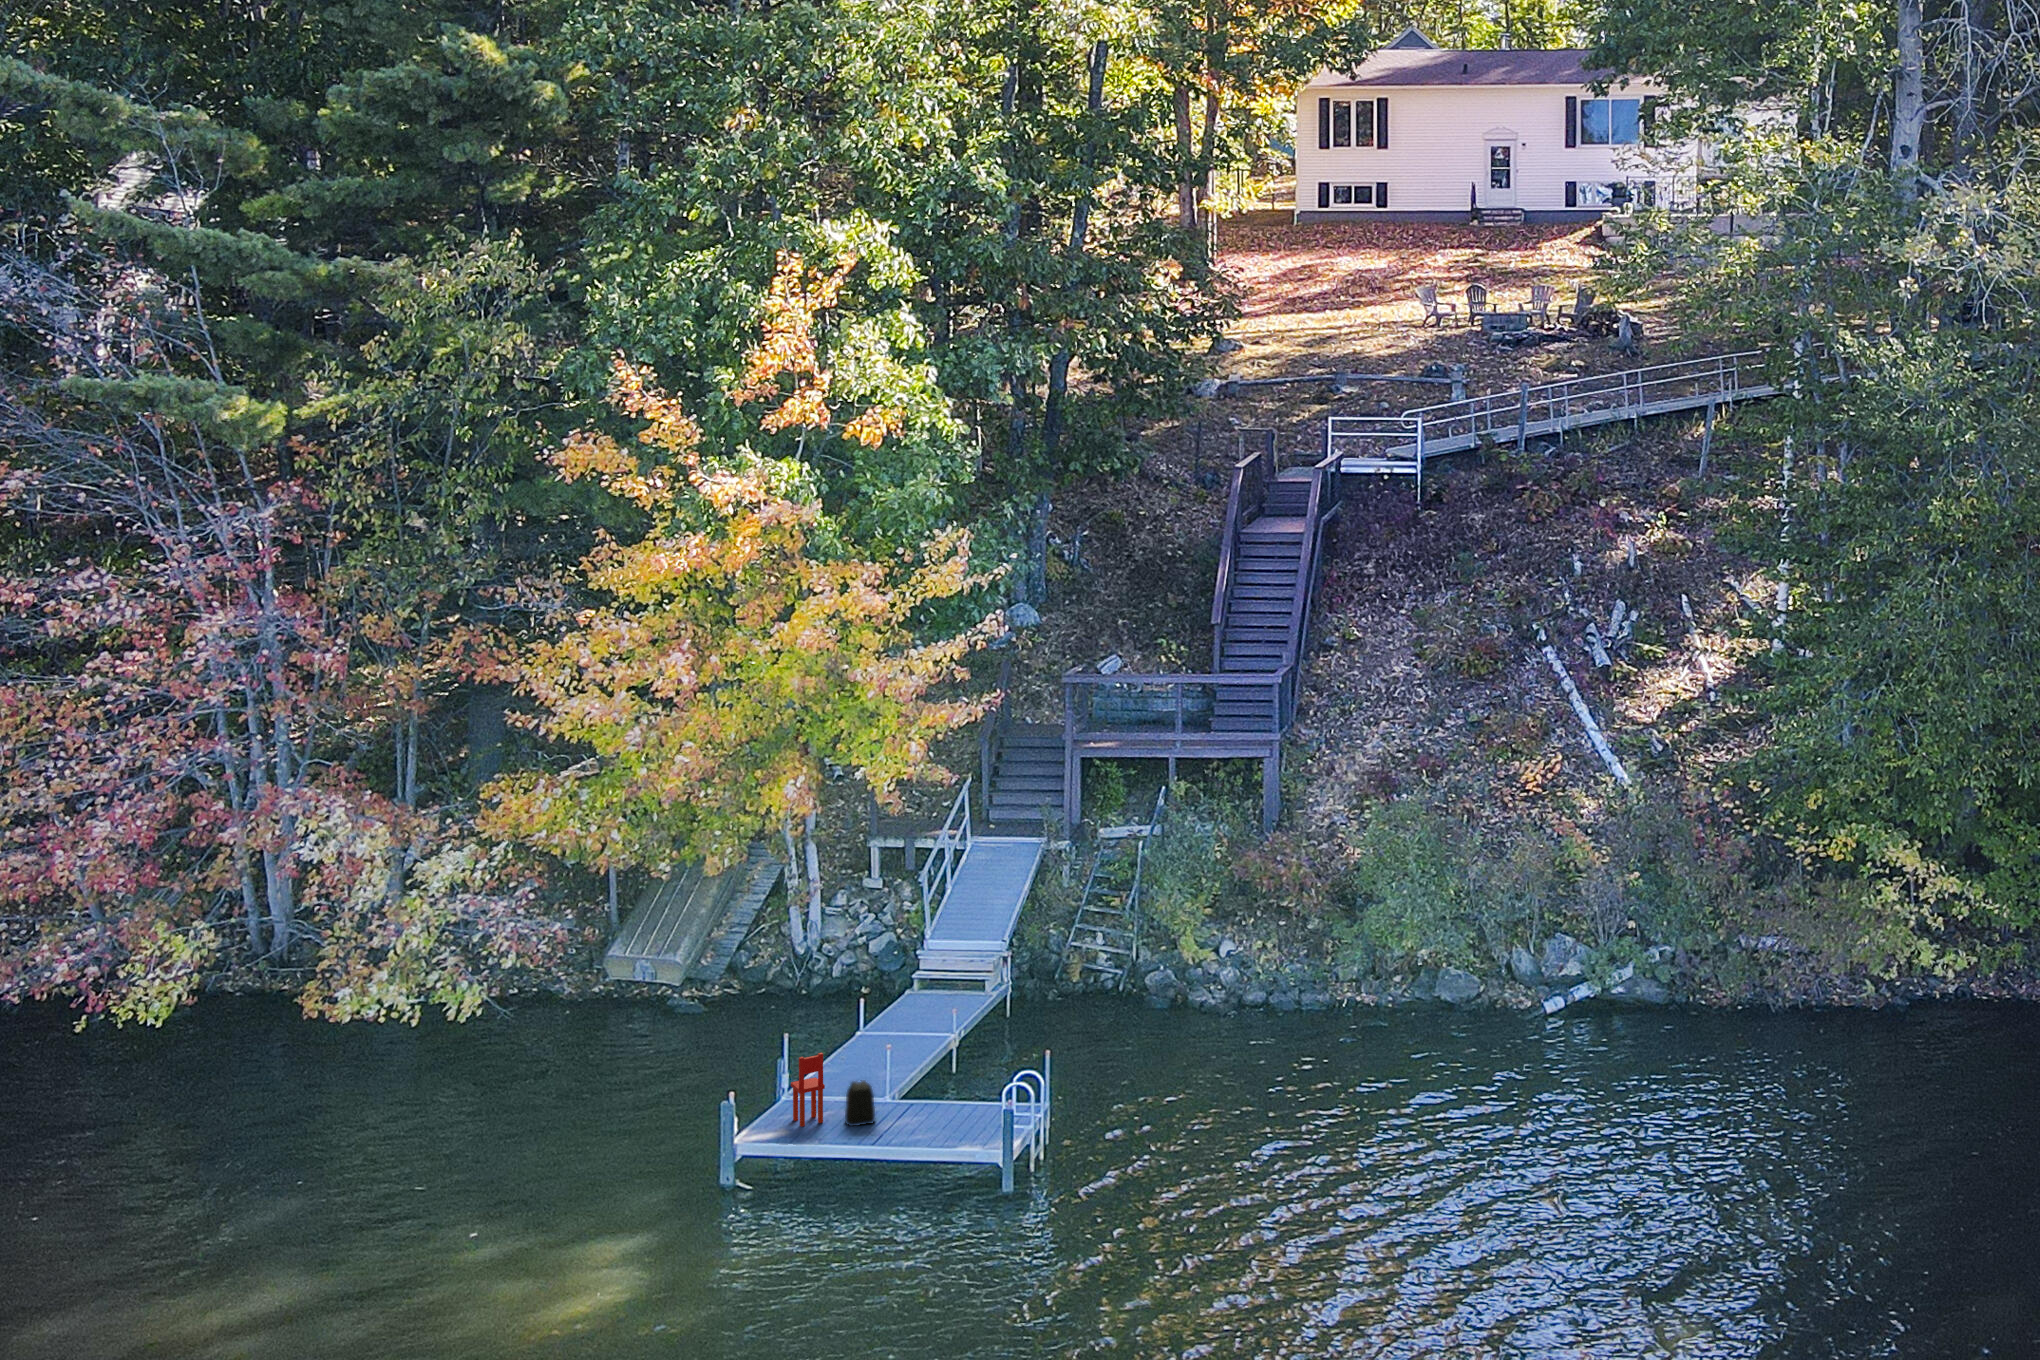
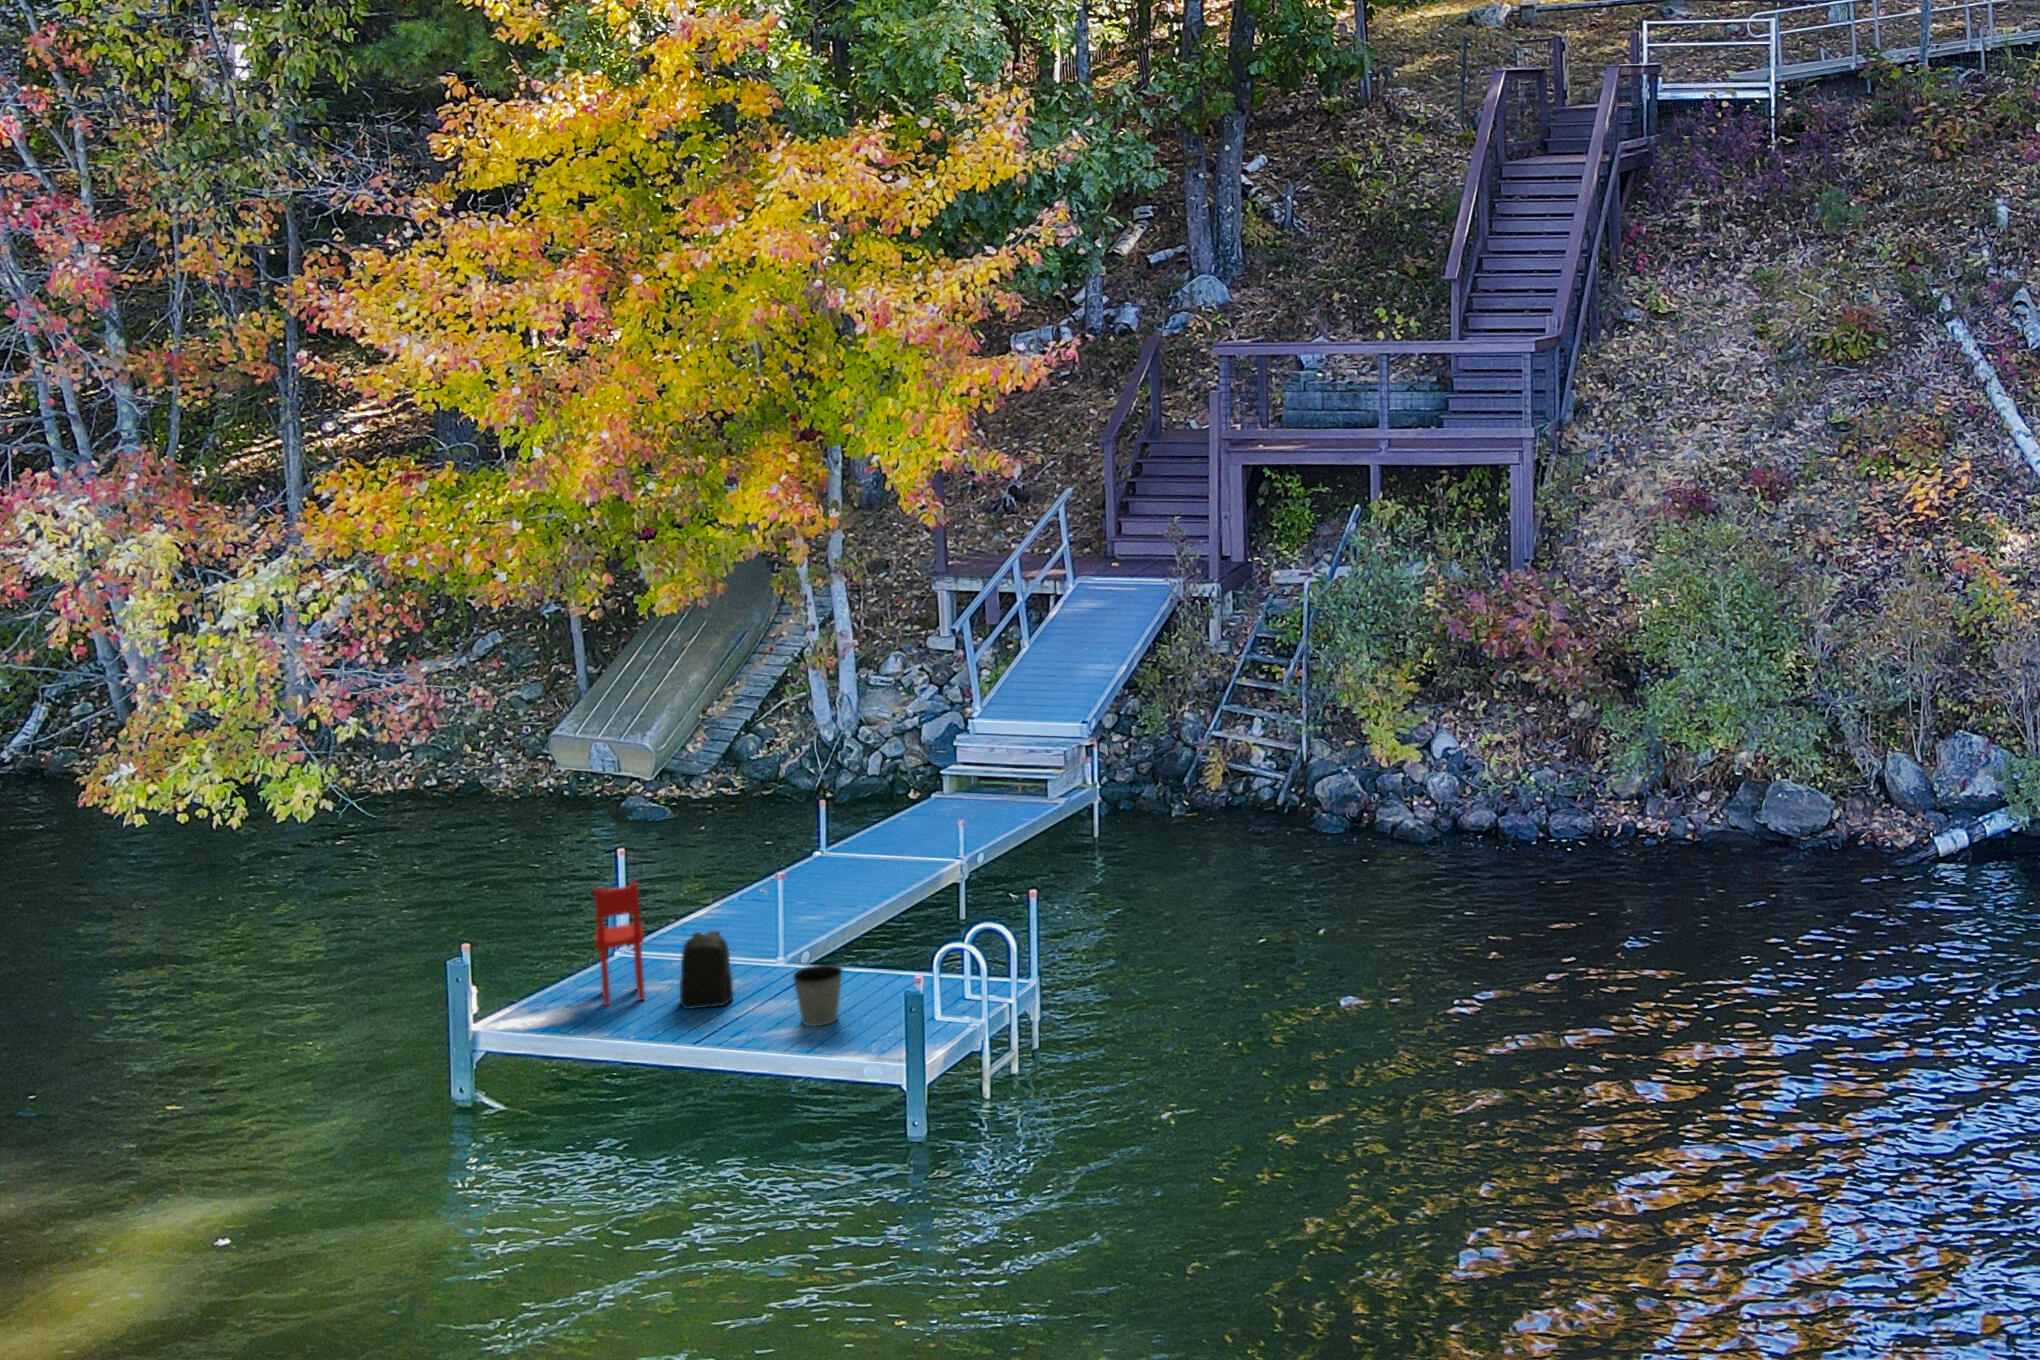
bucket: none [919,1096,949,1132] -> present [793,964,842,1026]

